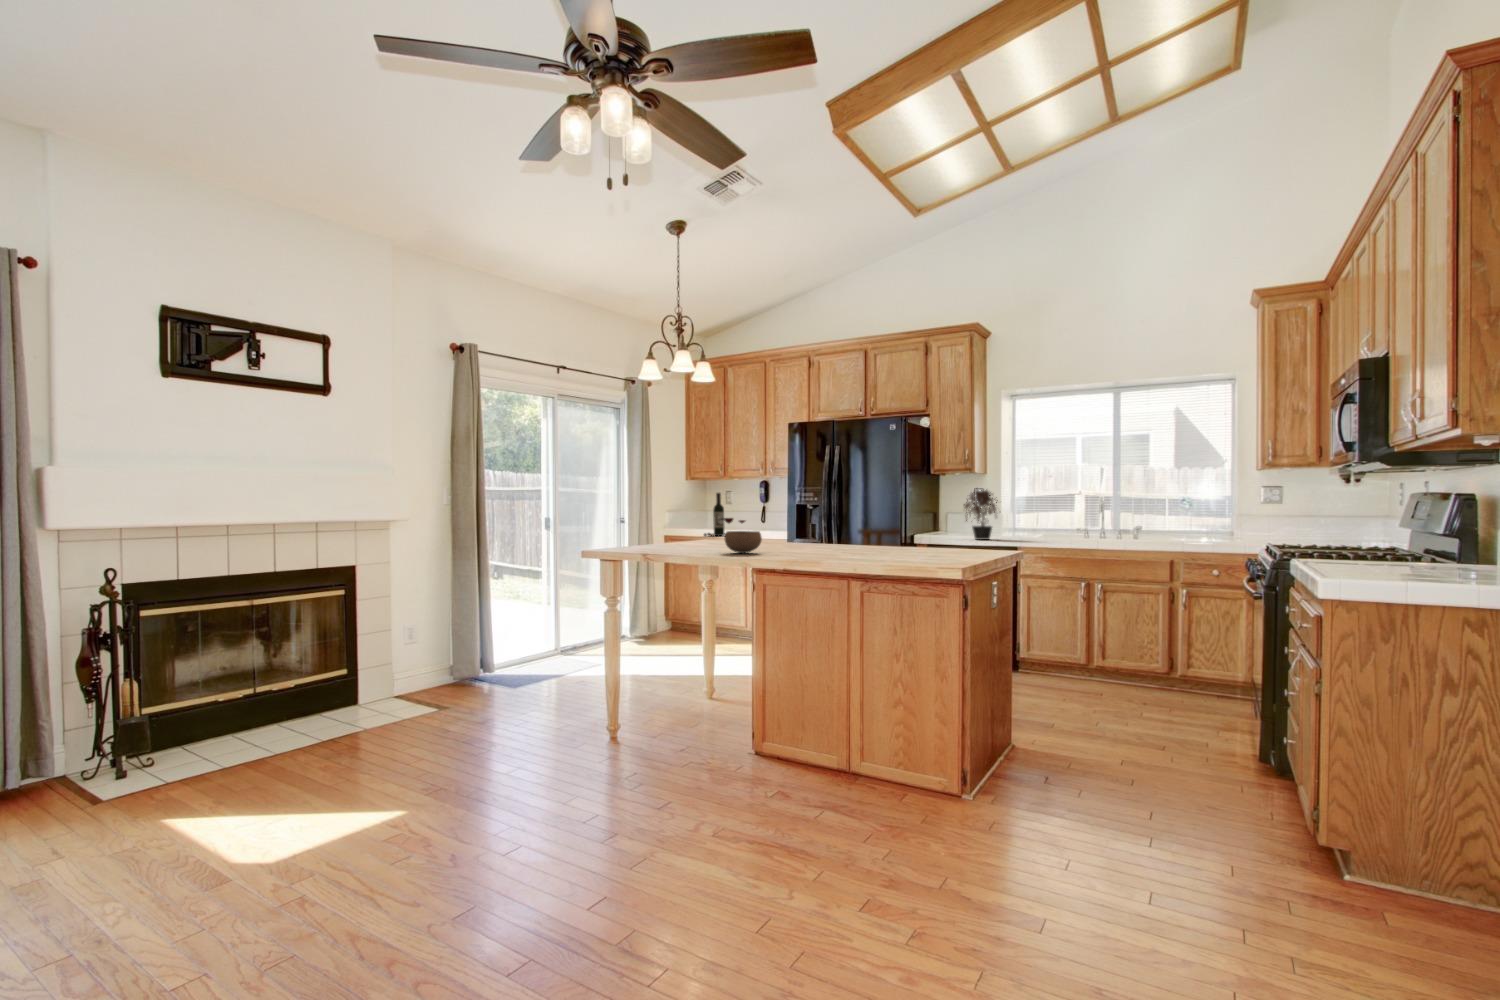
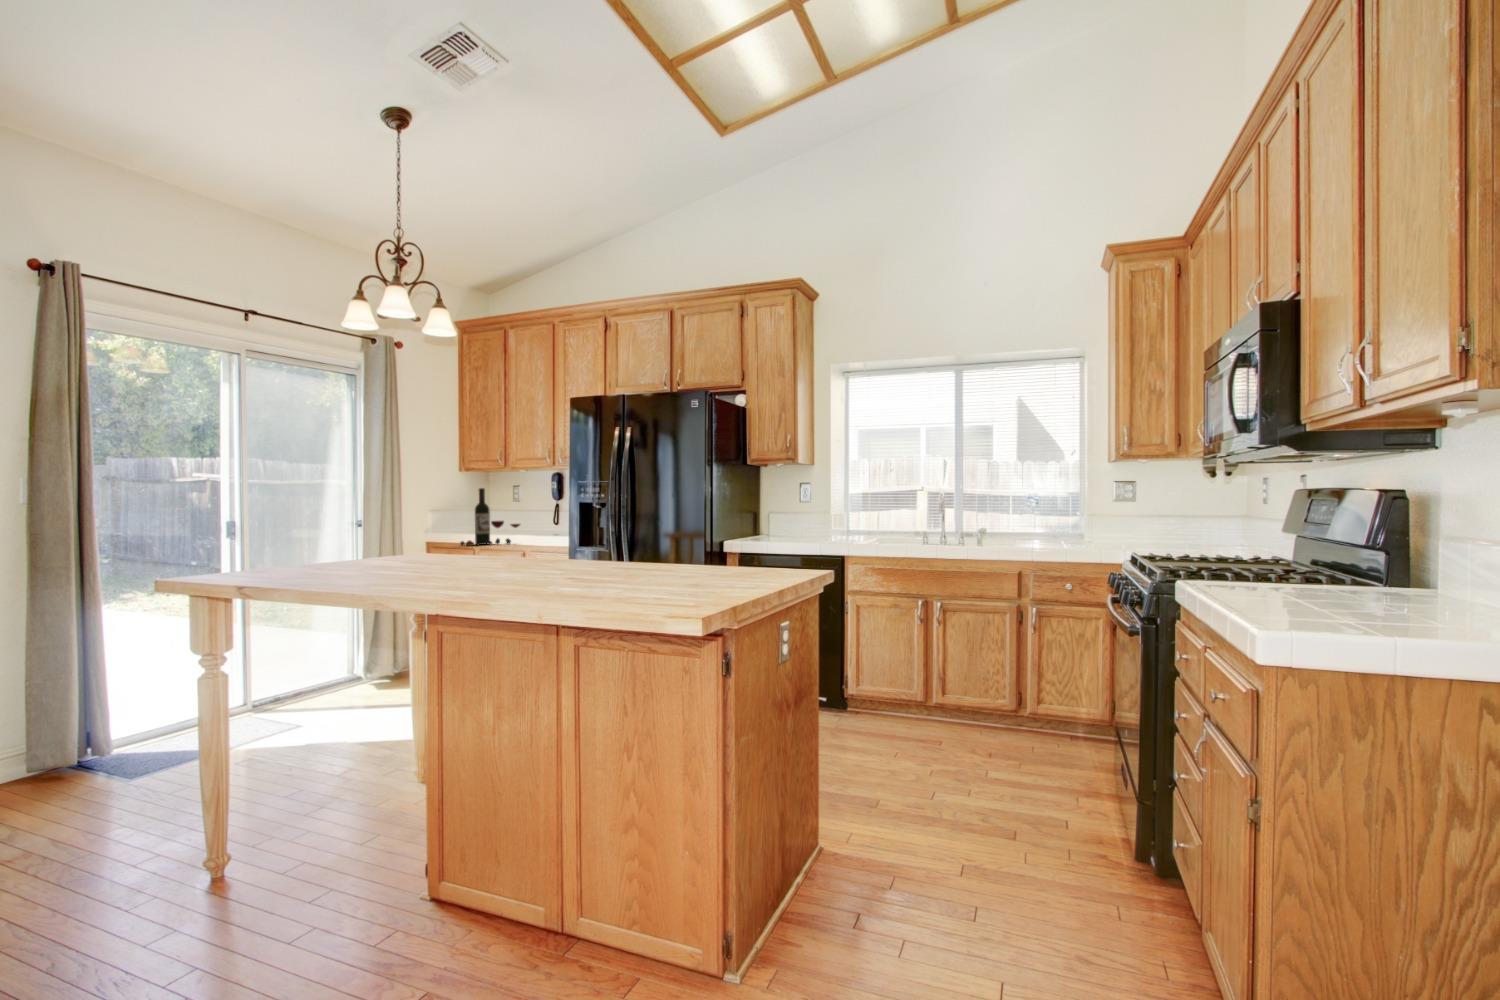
potted plant: present [964,488,998,540] -> none [781,482,828,547]
bowl: present [725,531,762,553] -> none [375,549,440,584]

